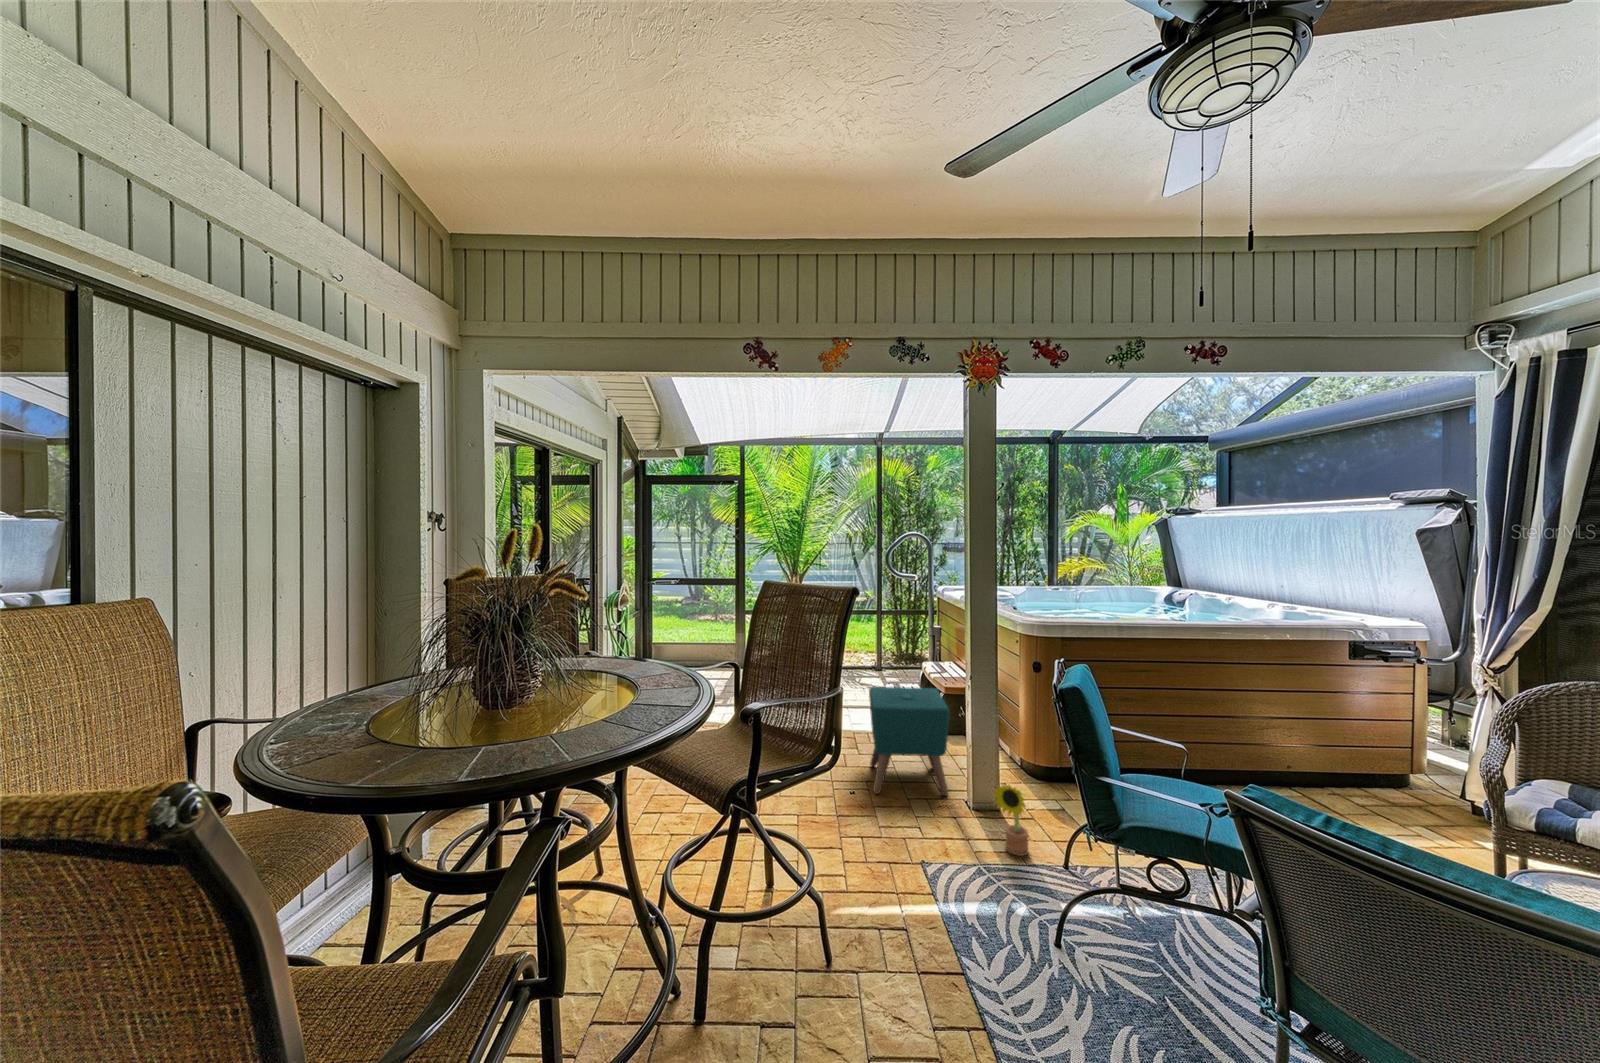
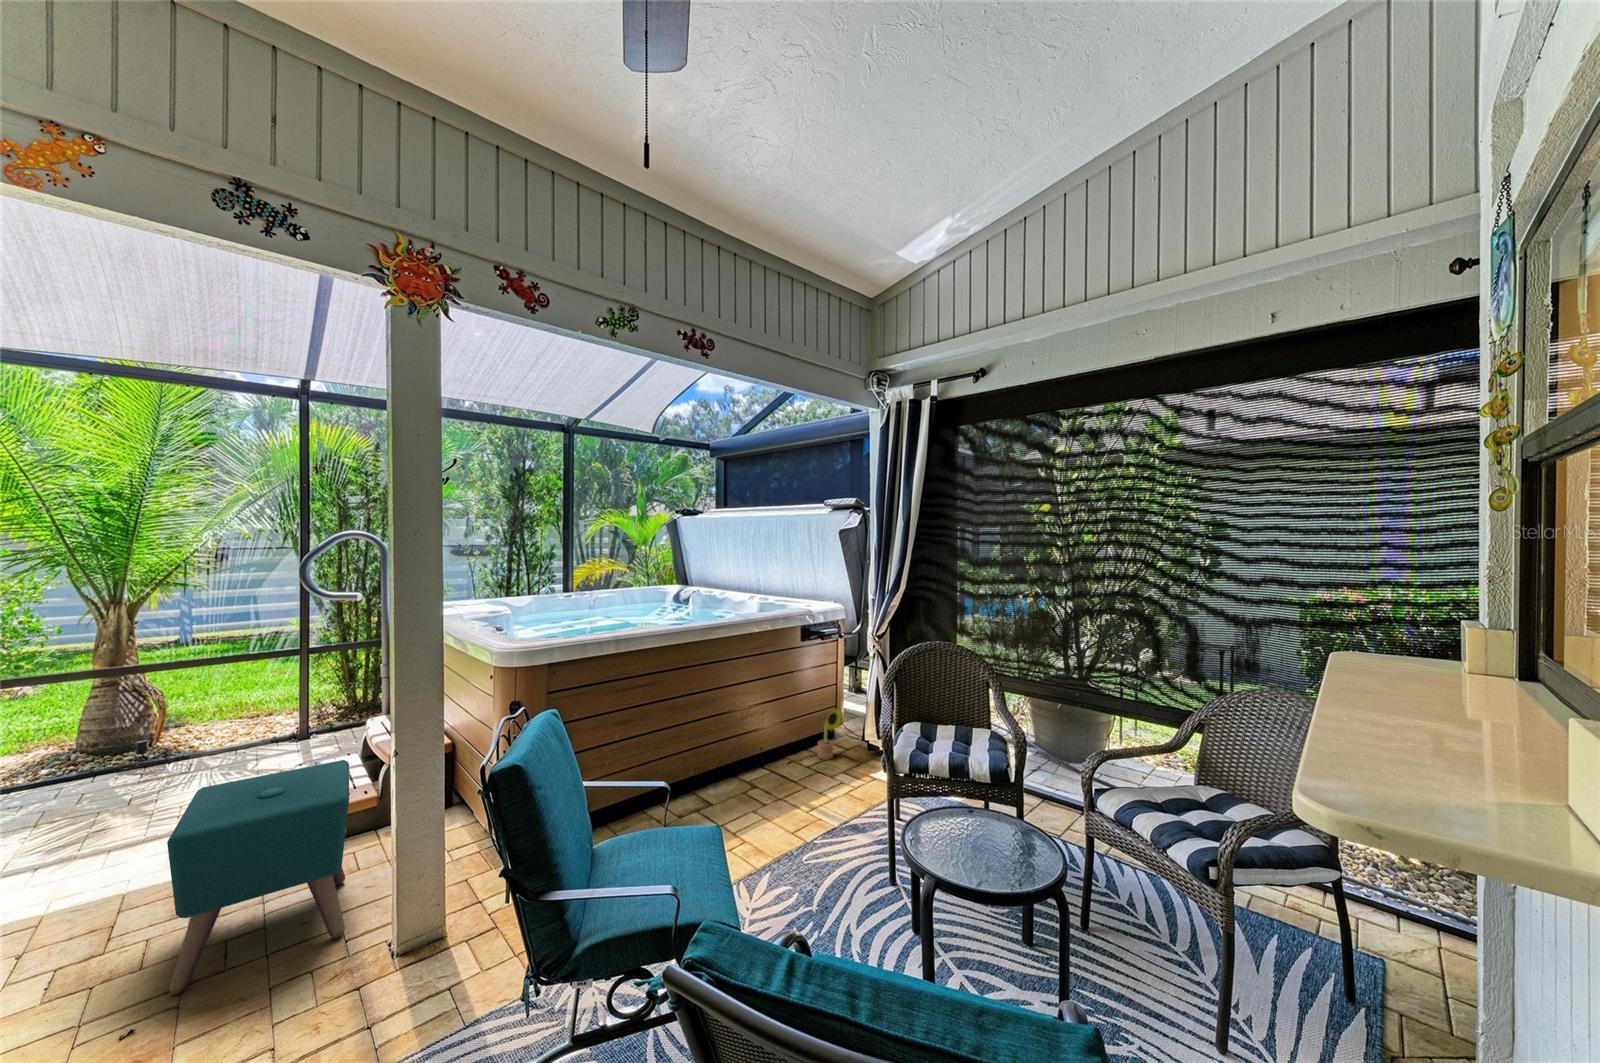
decorative plant: present [993,785,1028,856] -> present [818,709,843,760]

